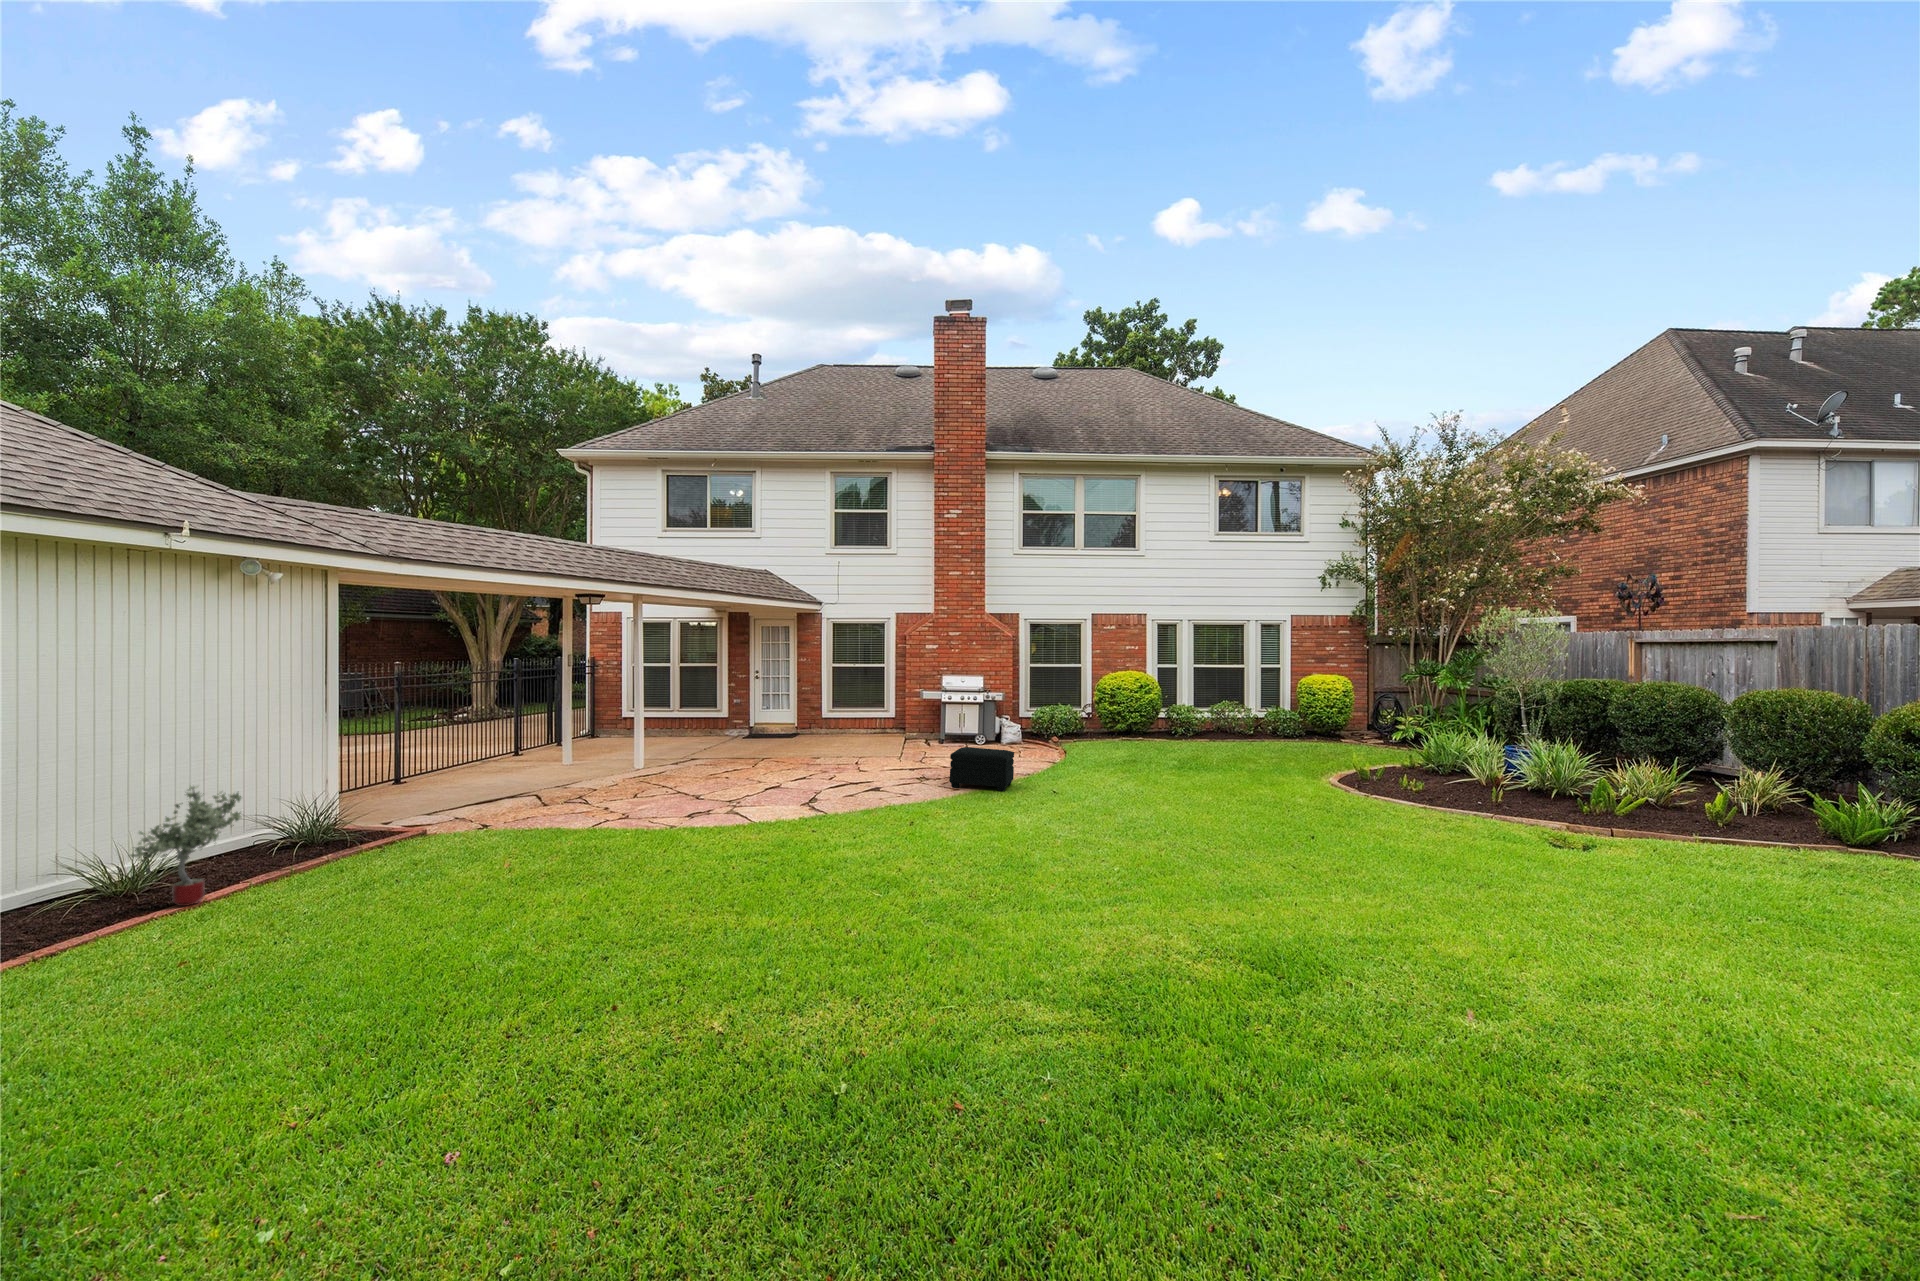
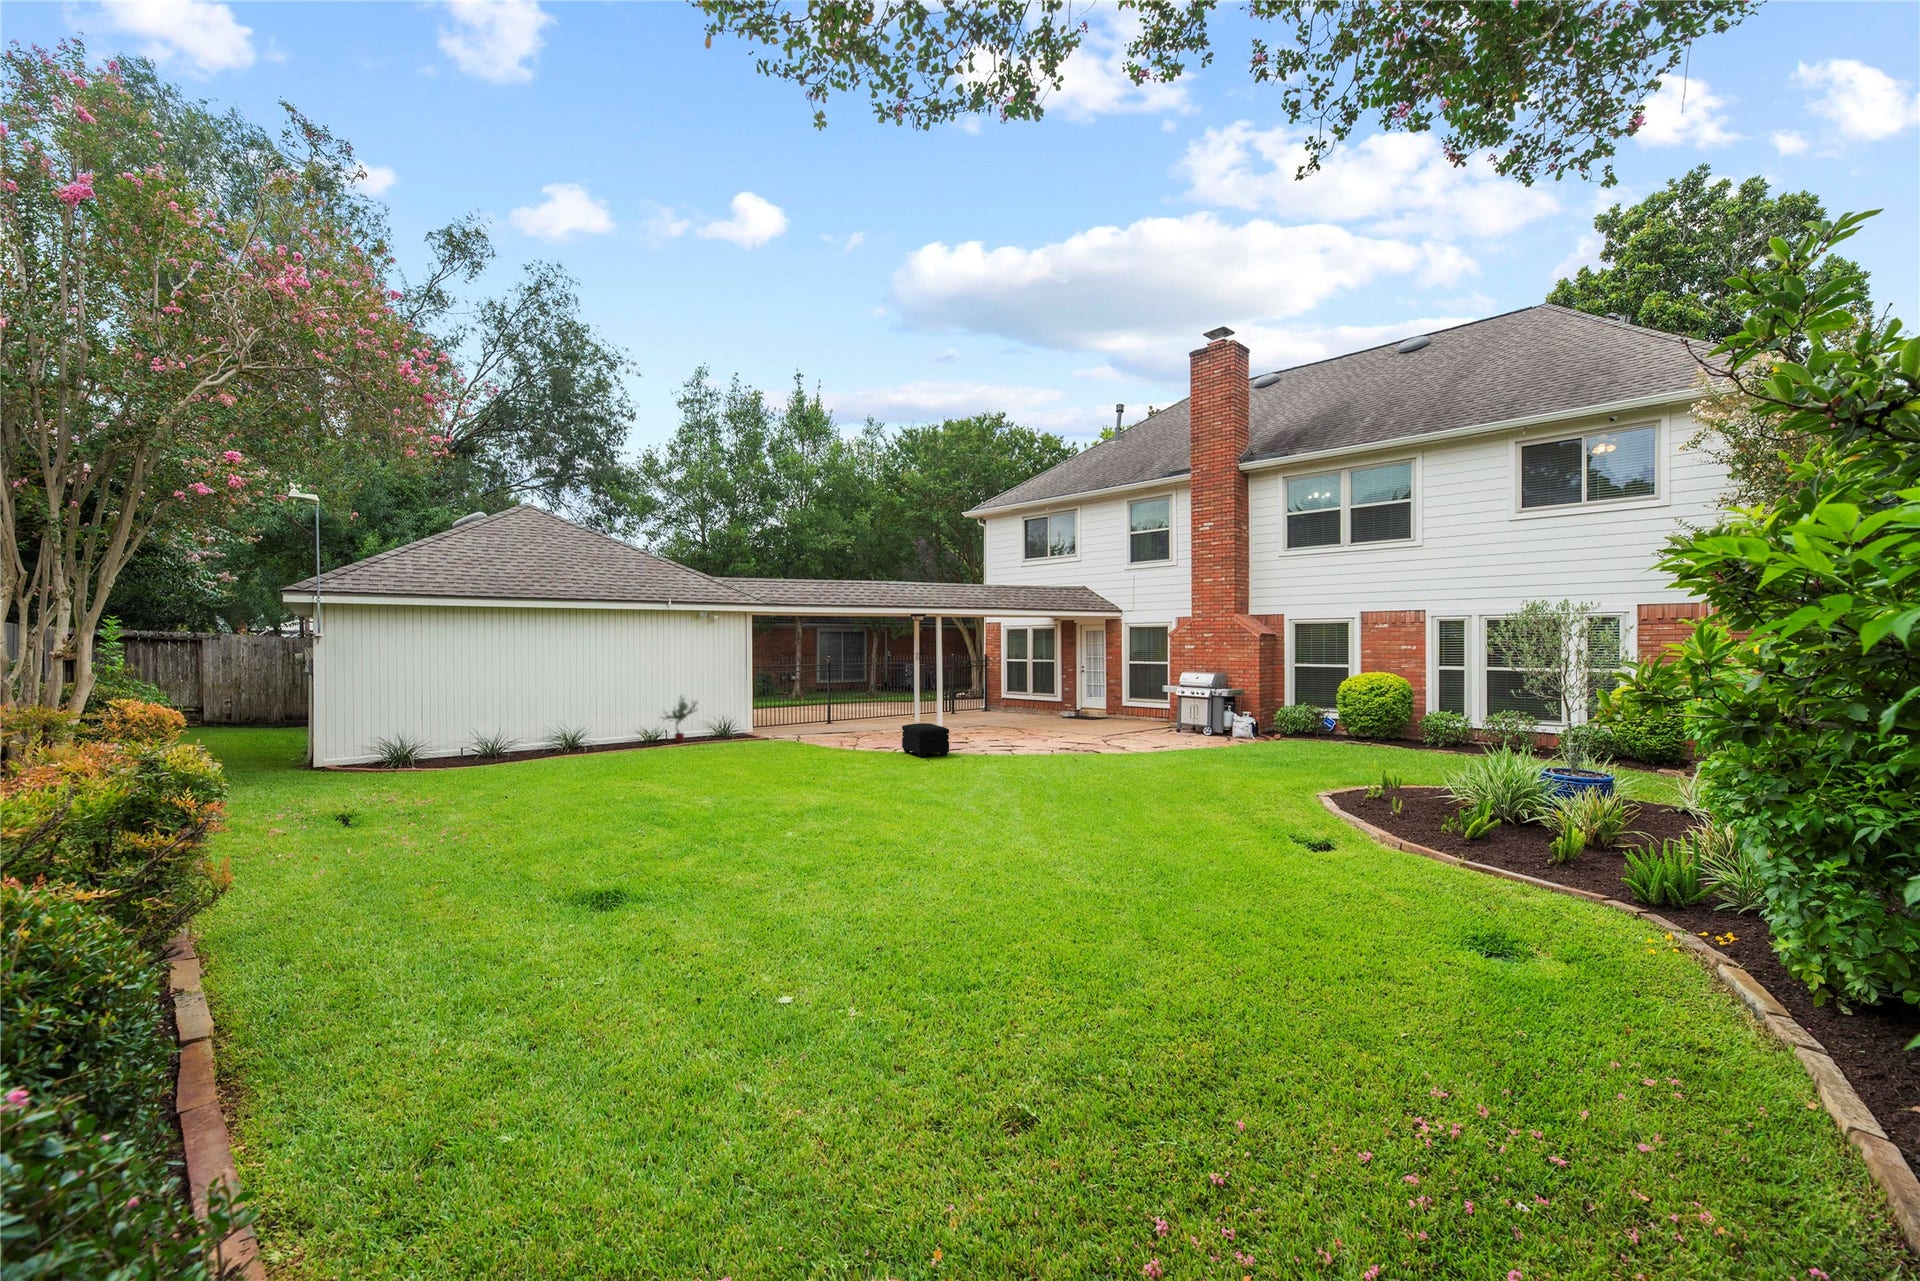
ottoman: present [950,747,1014,792] -> present [902,723,949,758]

